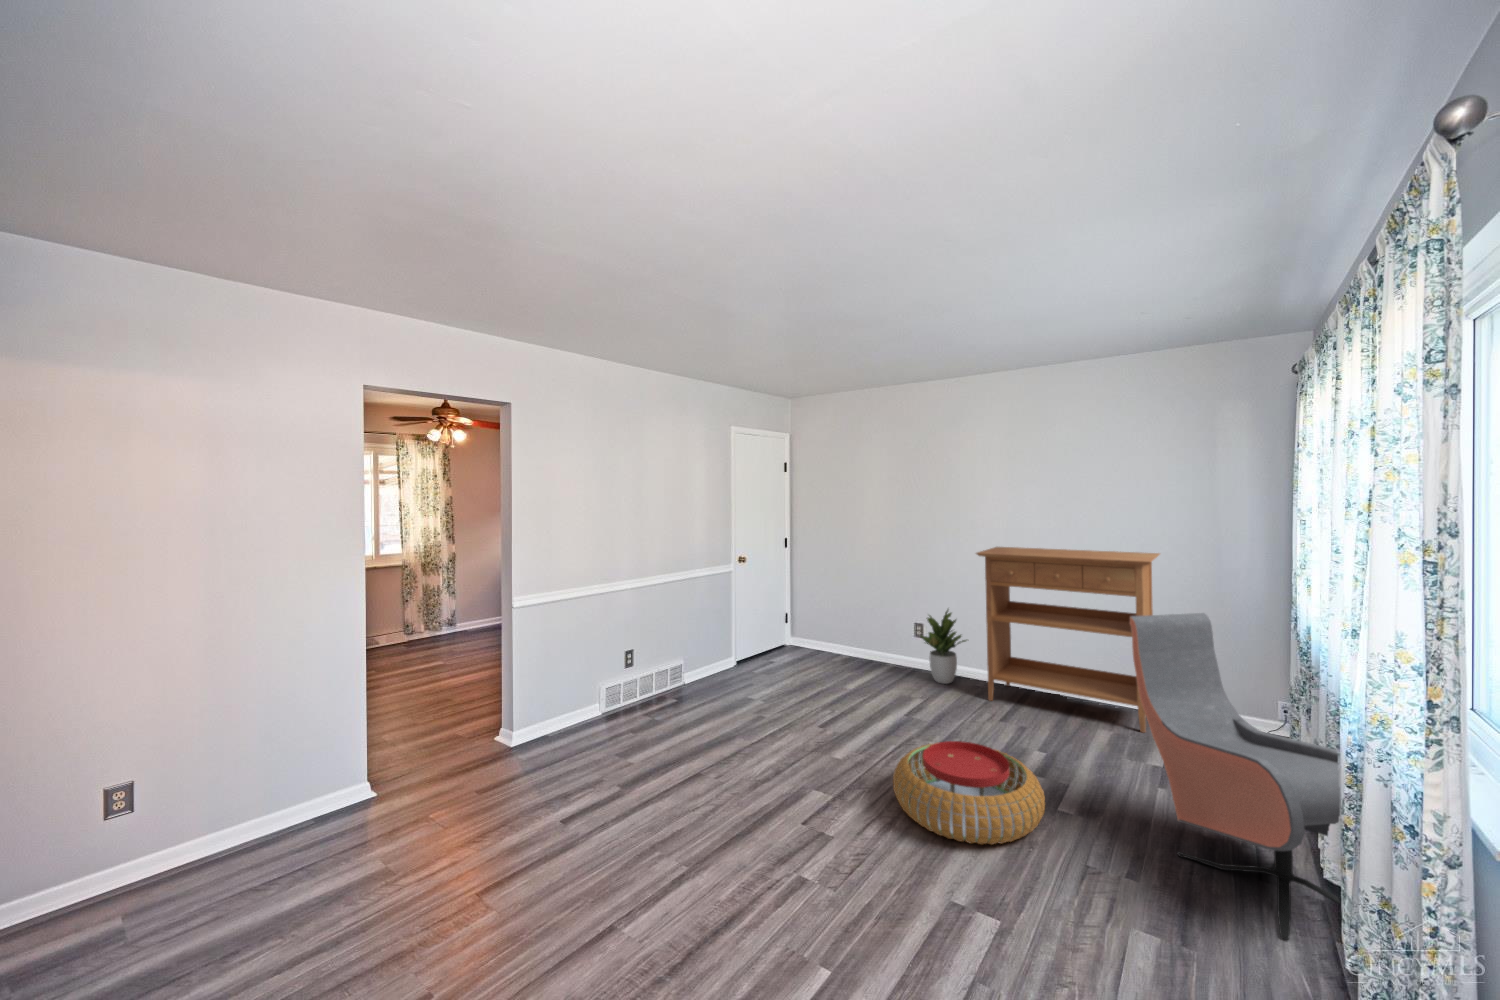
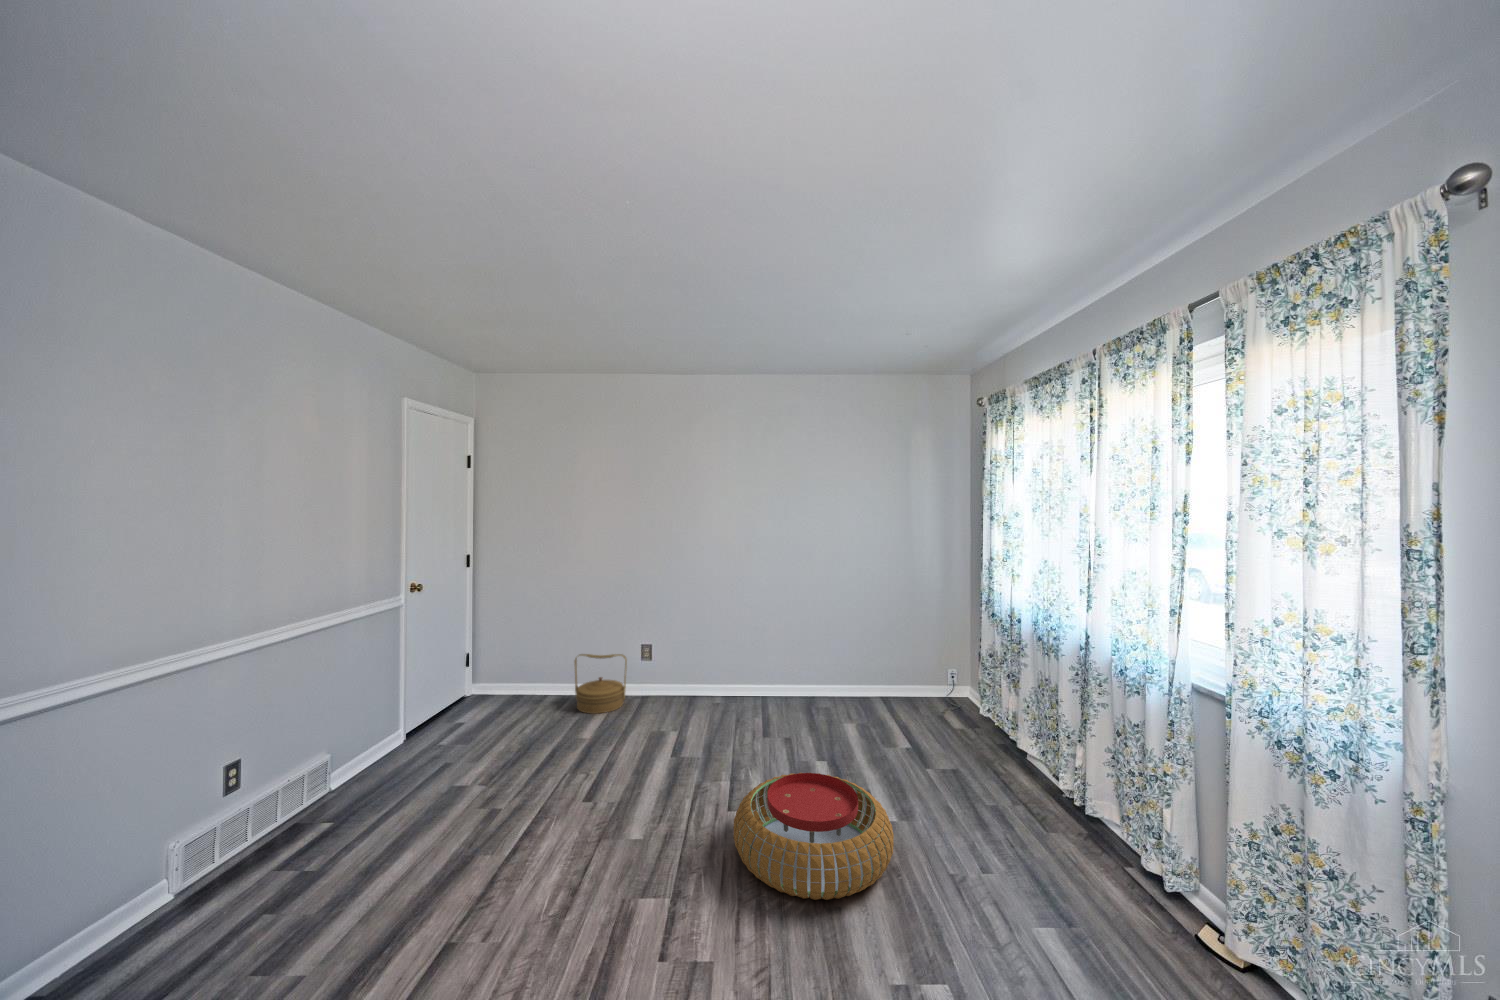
console table: present [976,547,1160,733] -> none [726,561,876,718]
potted plant: present [920,609,967,684] -> none [654,626,704,708]
armchair: present [1130,613,1340,940] -> none [924,609,1130,881]
woven basket: none [854,622,897,675] -> present [574,654,627,714]

